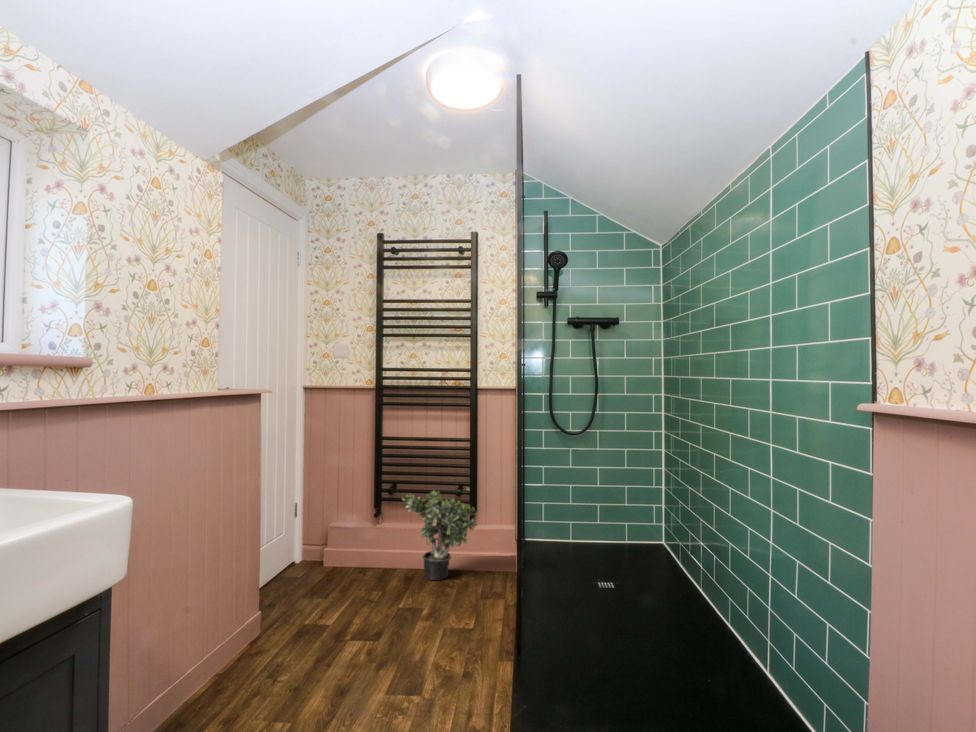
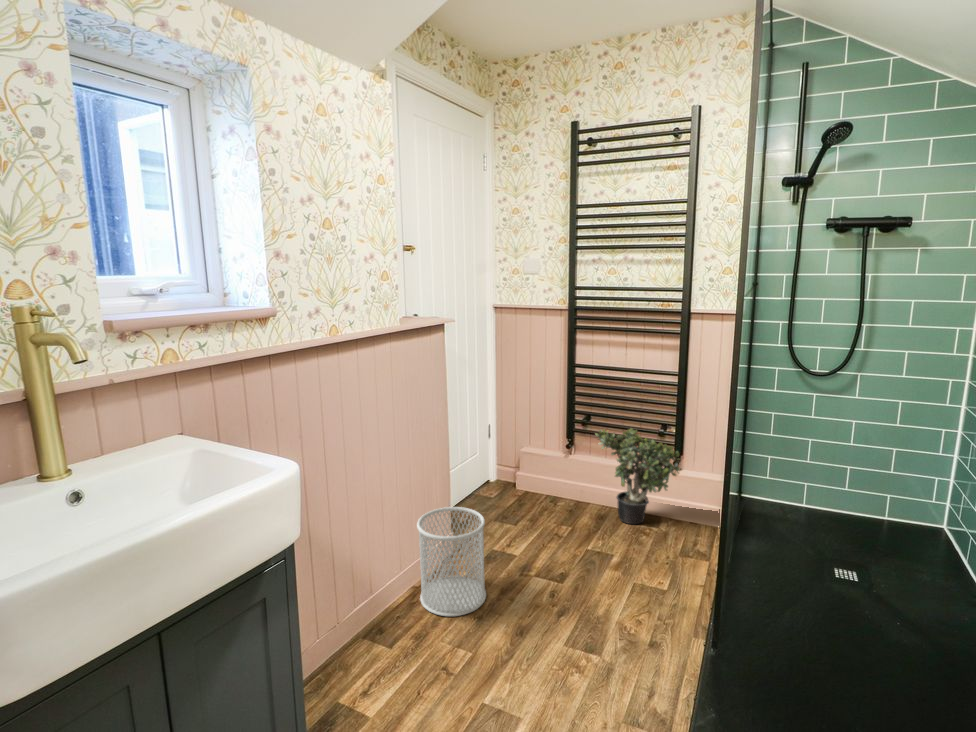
wastebasket: none [227,576,303,695] -> present [417,507,486,616]

